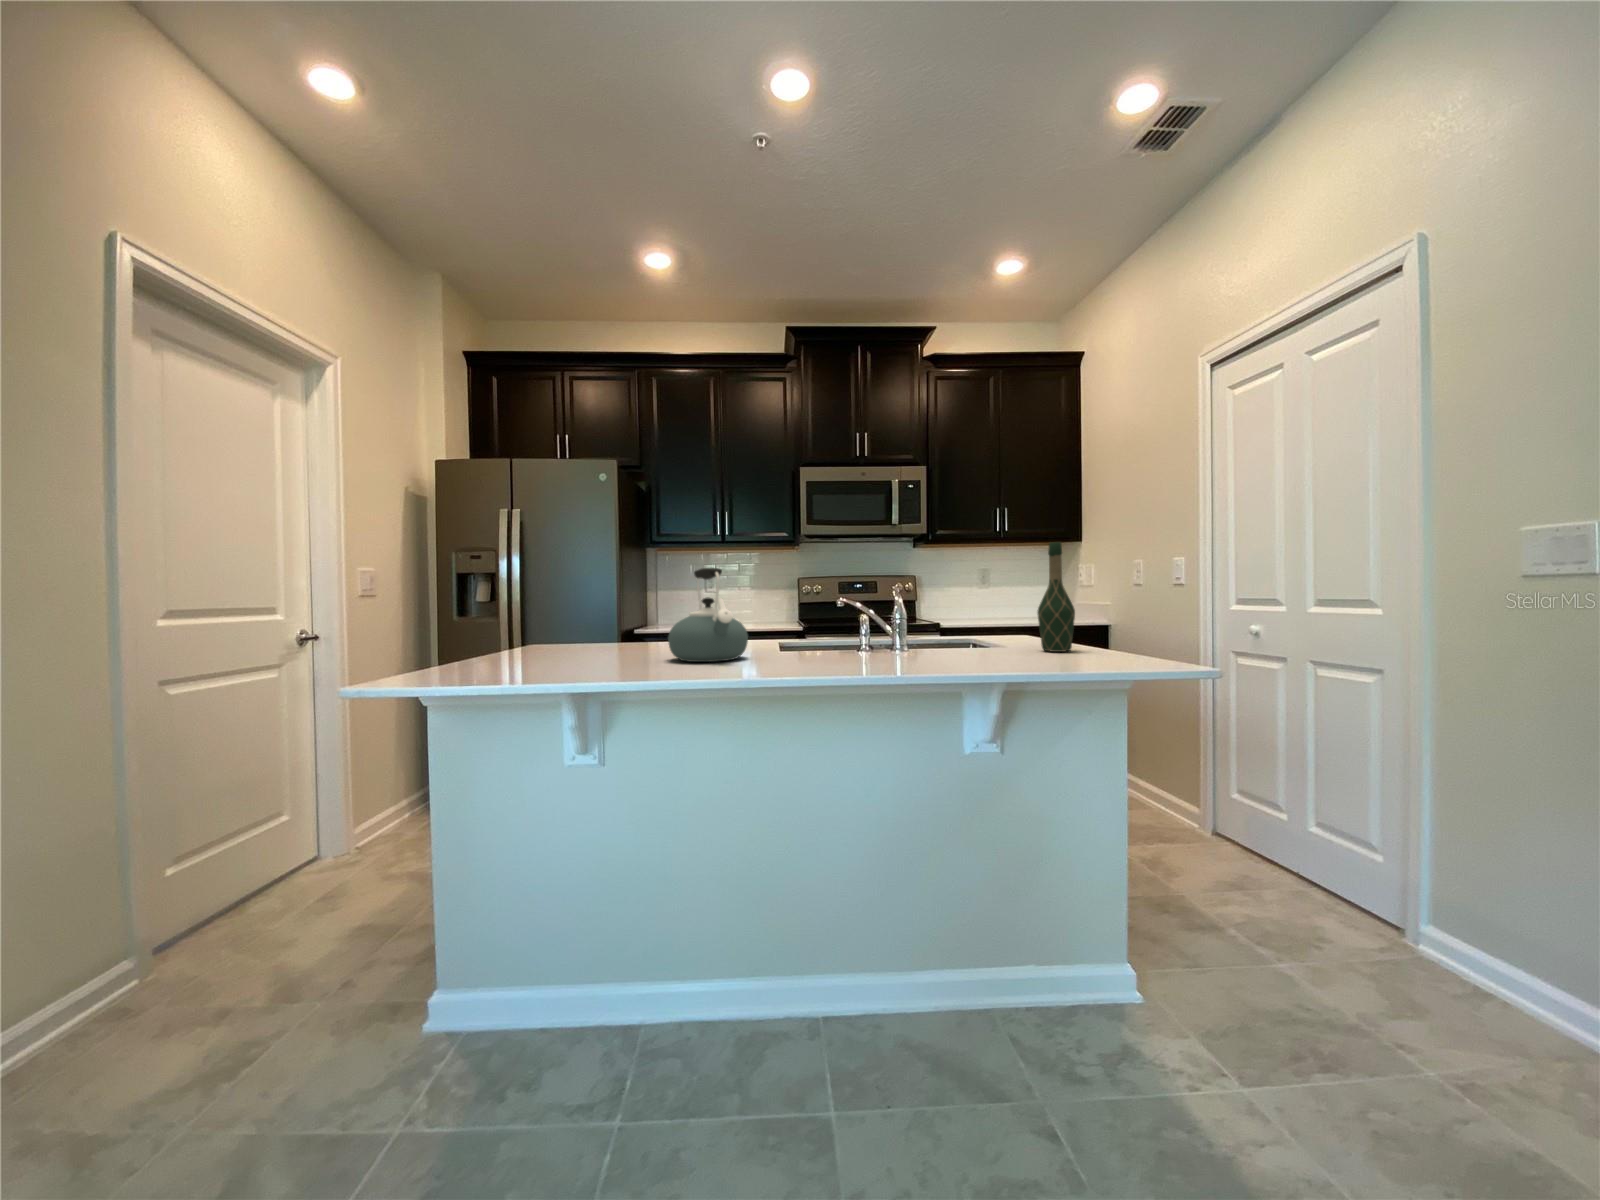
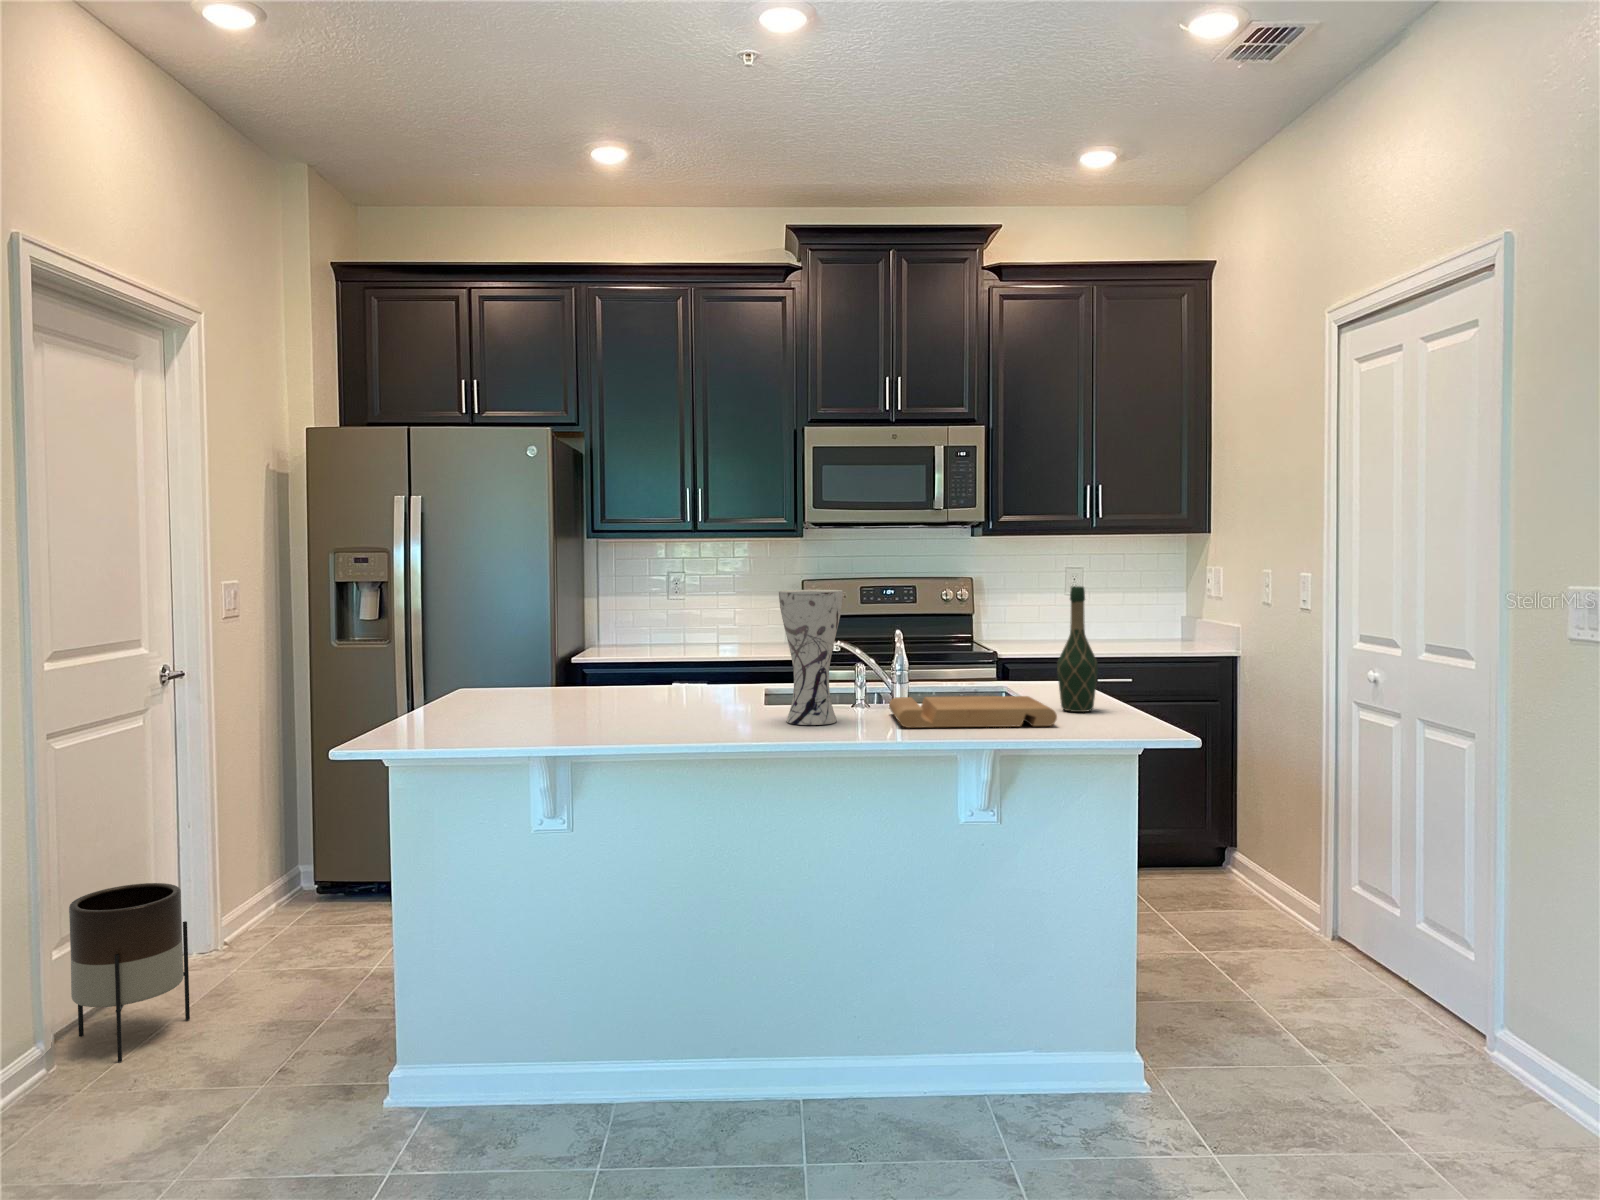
vase: none [796,538,855,663] -> present [779,590,843,725]
kettle: present [668,568,748,662] -> none [638,615,726,721]
cutting board: none [893,638,1058,664] -> present [889,696,1057,728]
planter: none [161,811,288,980] -> present [69,883,190,1062]

